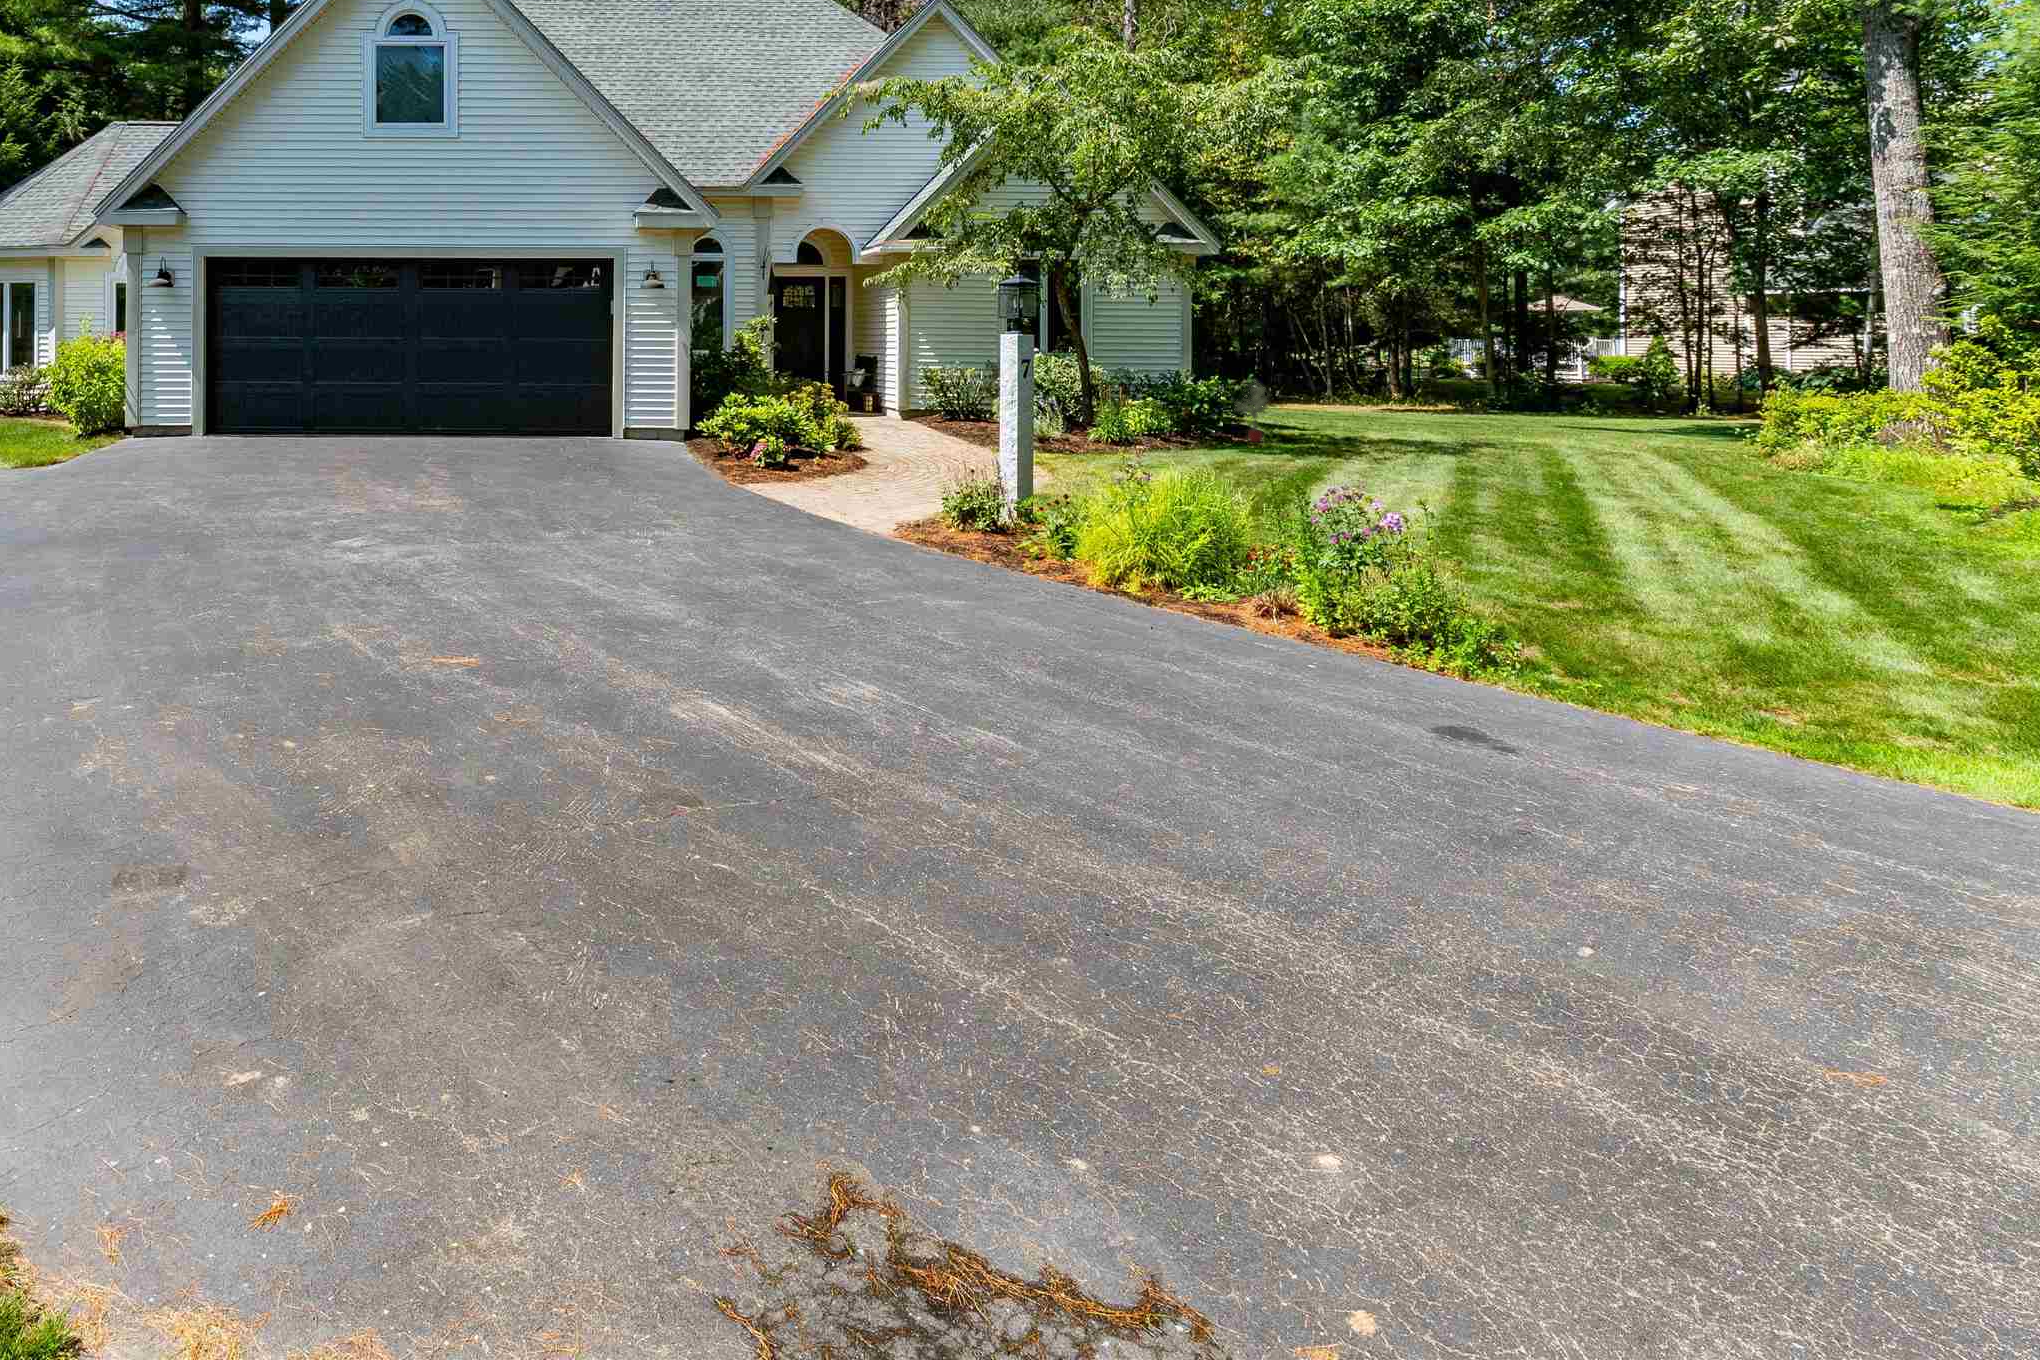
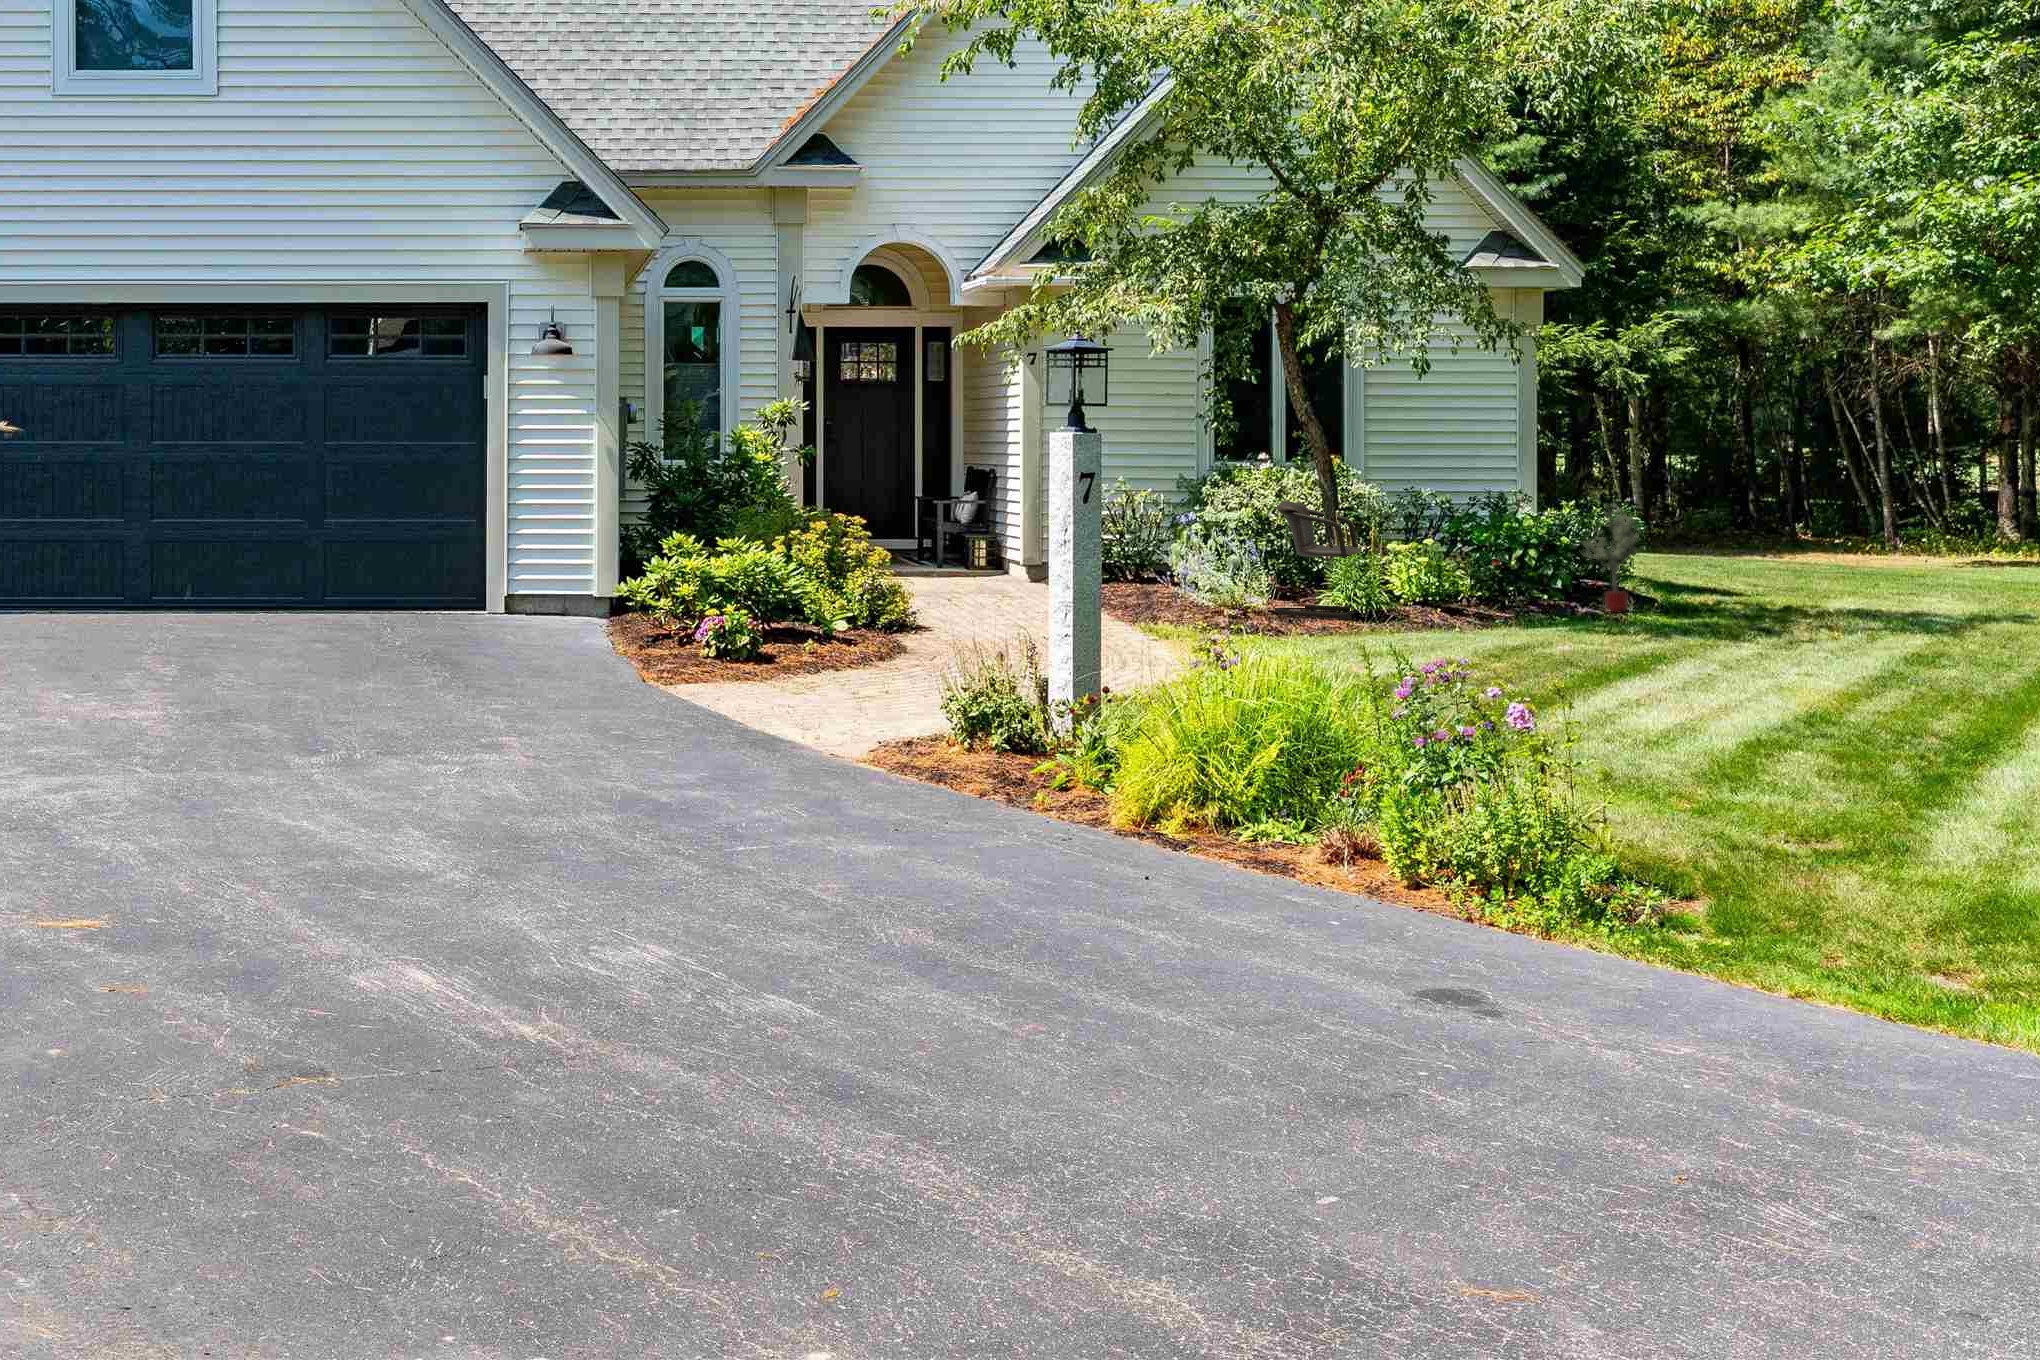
chair: none [1057,377,1114,445] -> present [1274,501,1362,619]

